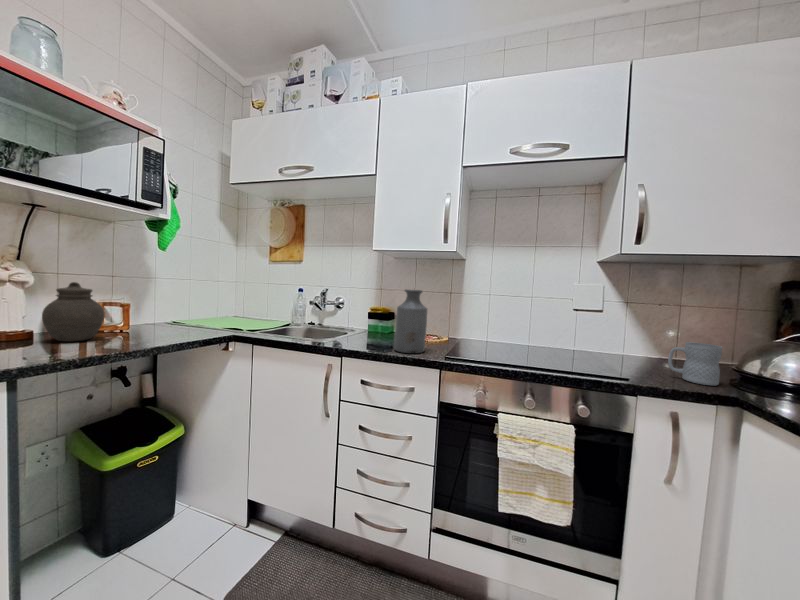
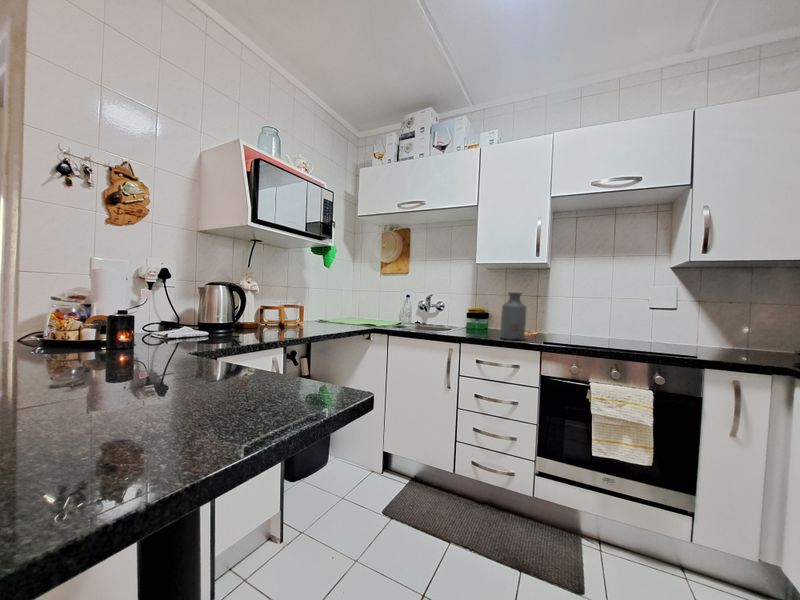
jar: present [42,282,104,342] -> none [271,291,301,330]
mug: present [668,342,722,385] -> none [733,329,779,362]

